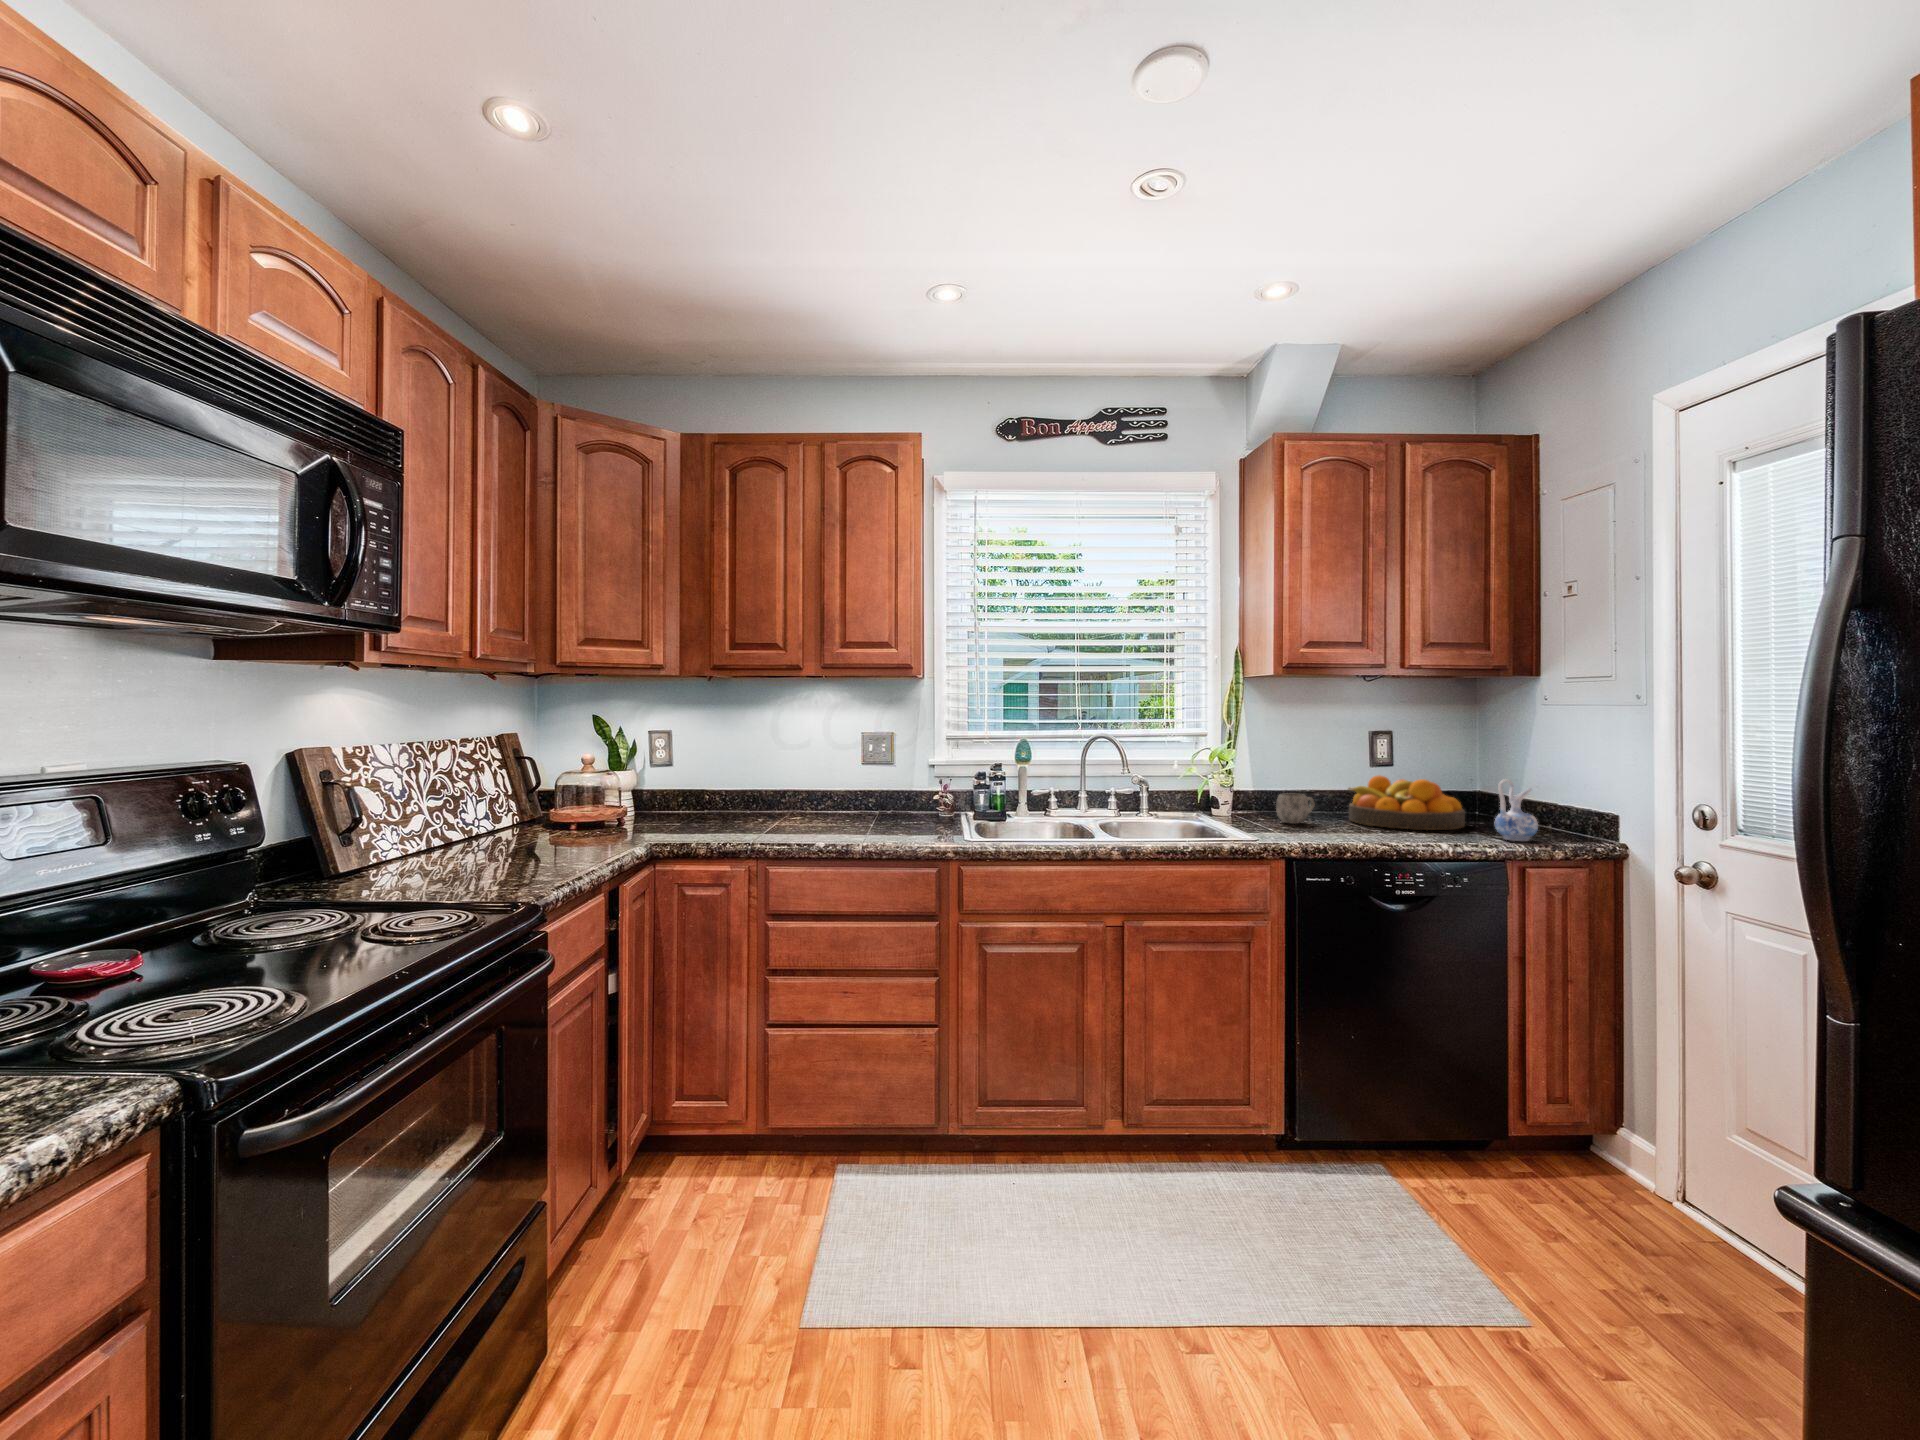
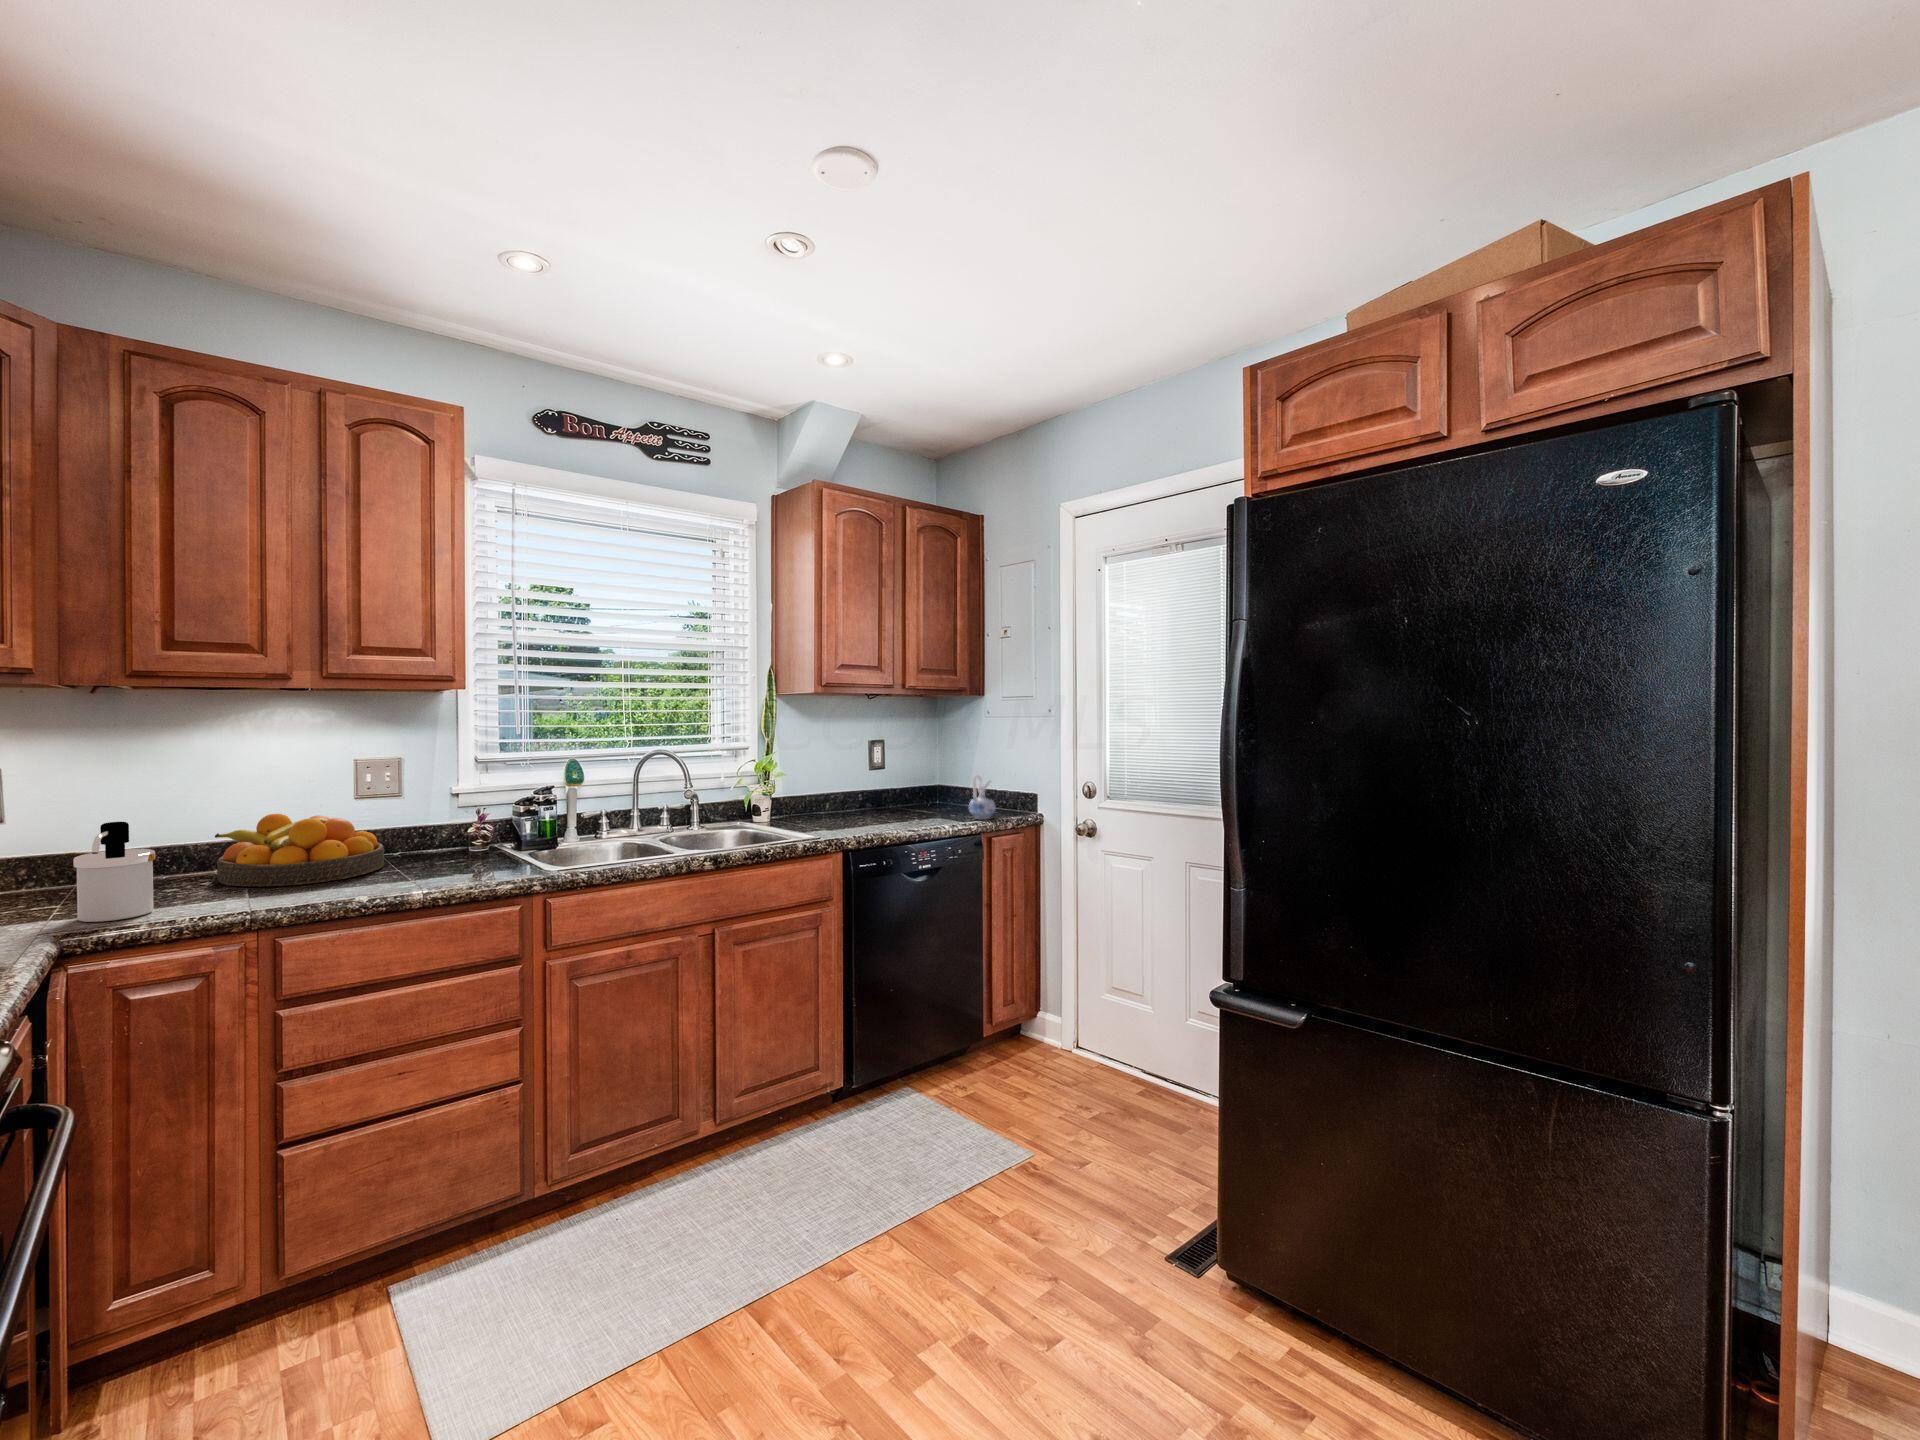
soap dispenser: none [669,769,712,838] -> present [73,822,155,922]
fruit bowl: present [1348,775,1465,830] -> present [215,814,384,886]
mug: present [1276,794,1315,824] -> none [810,794,839,820]

